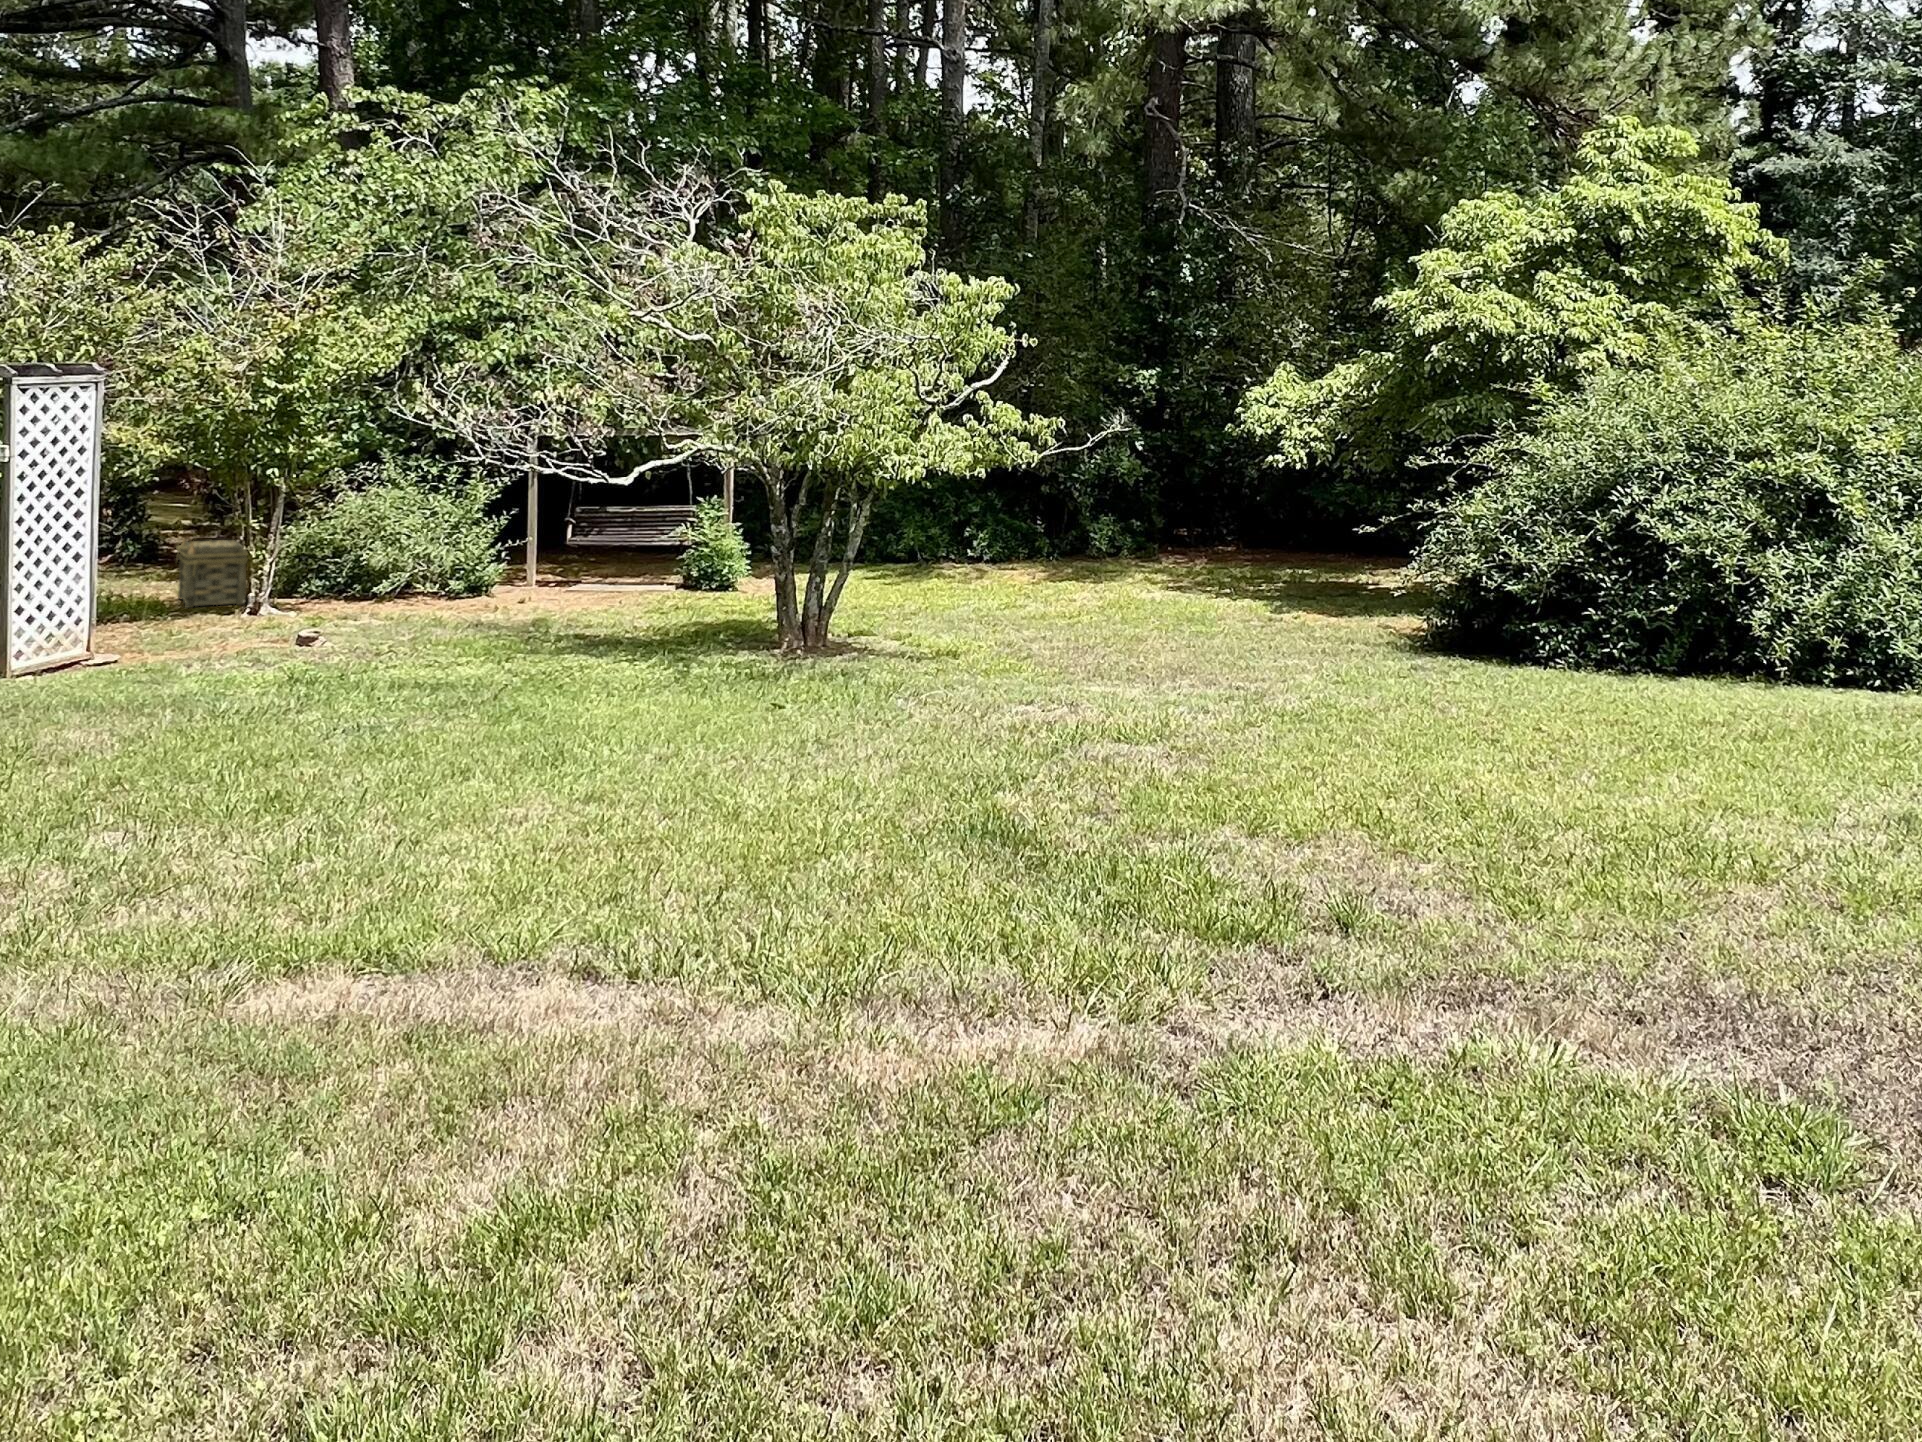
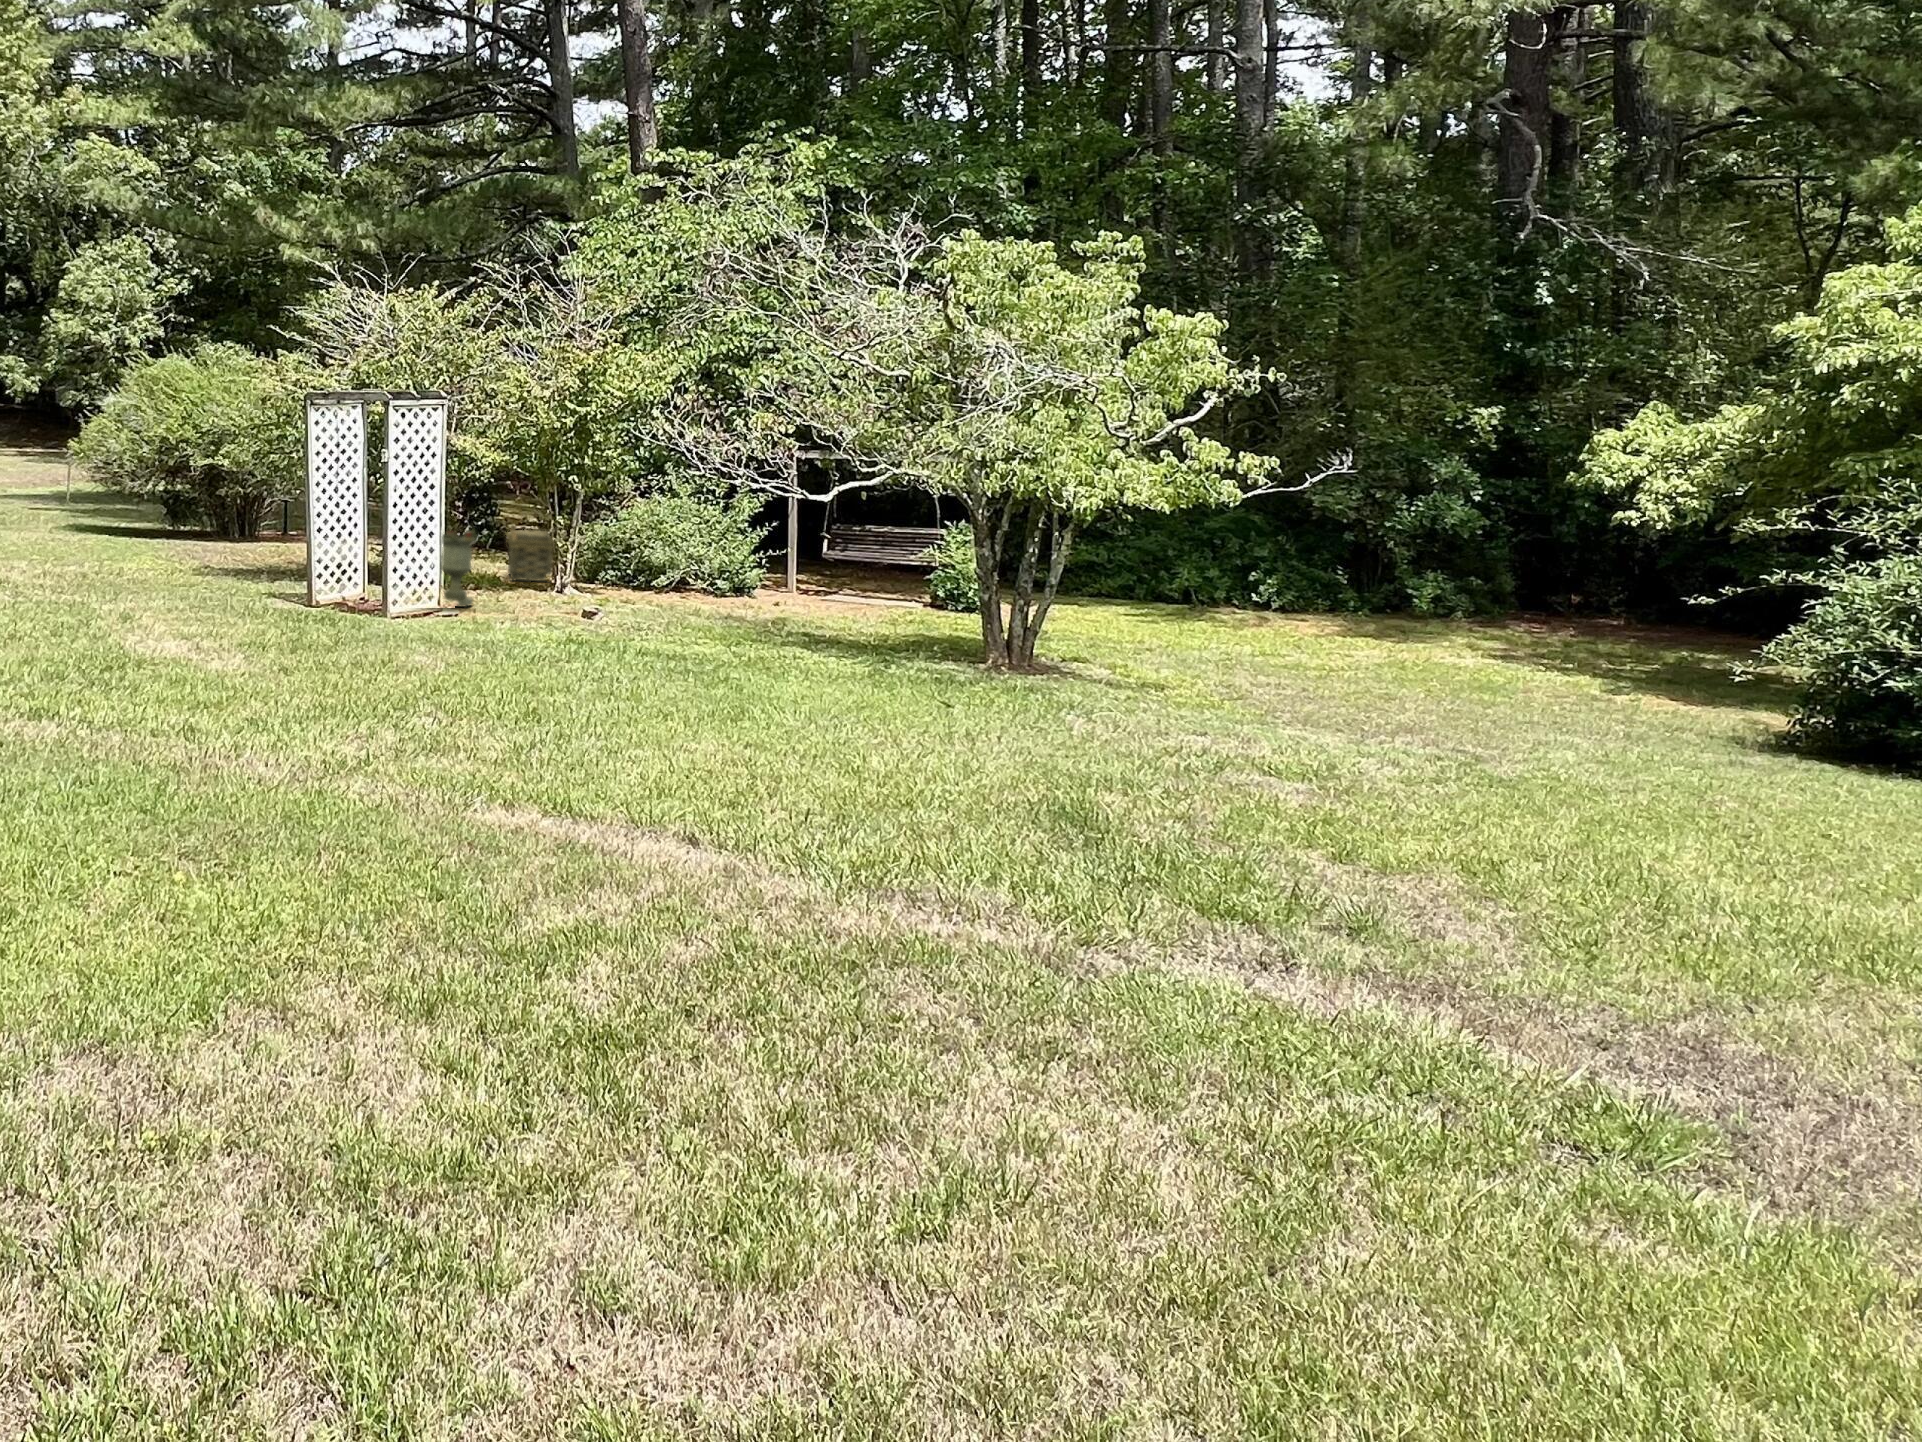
planter: none [87,547,153,657] -> present [441,529,478,607]

